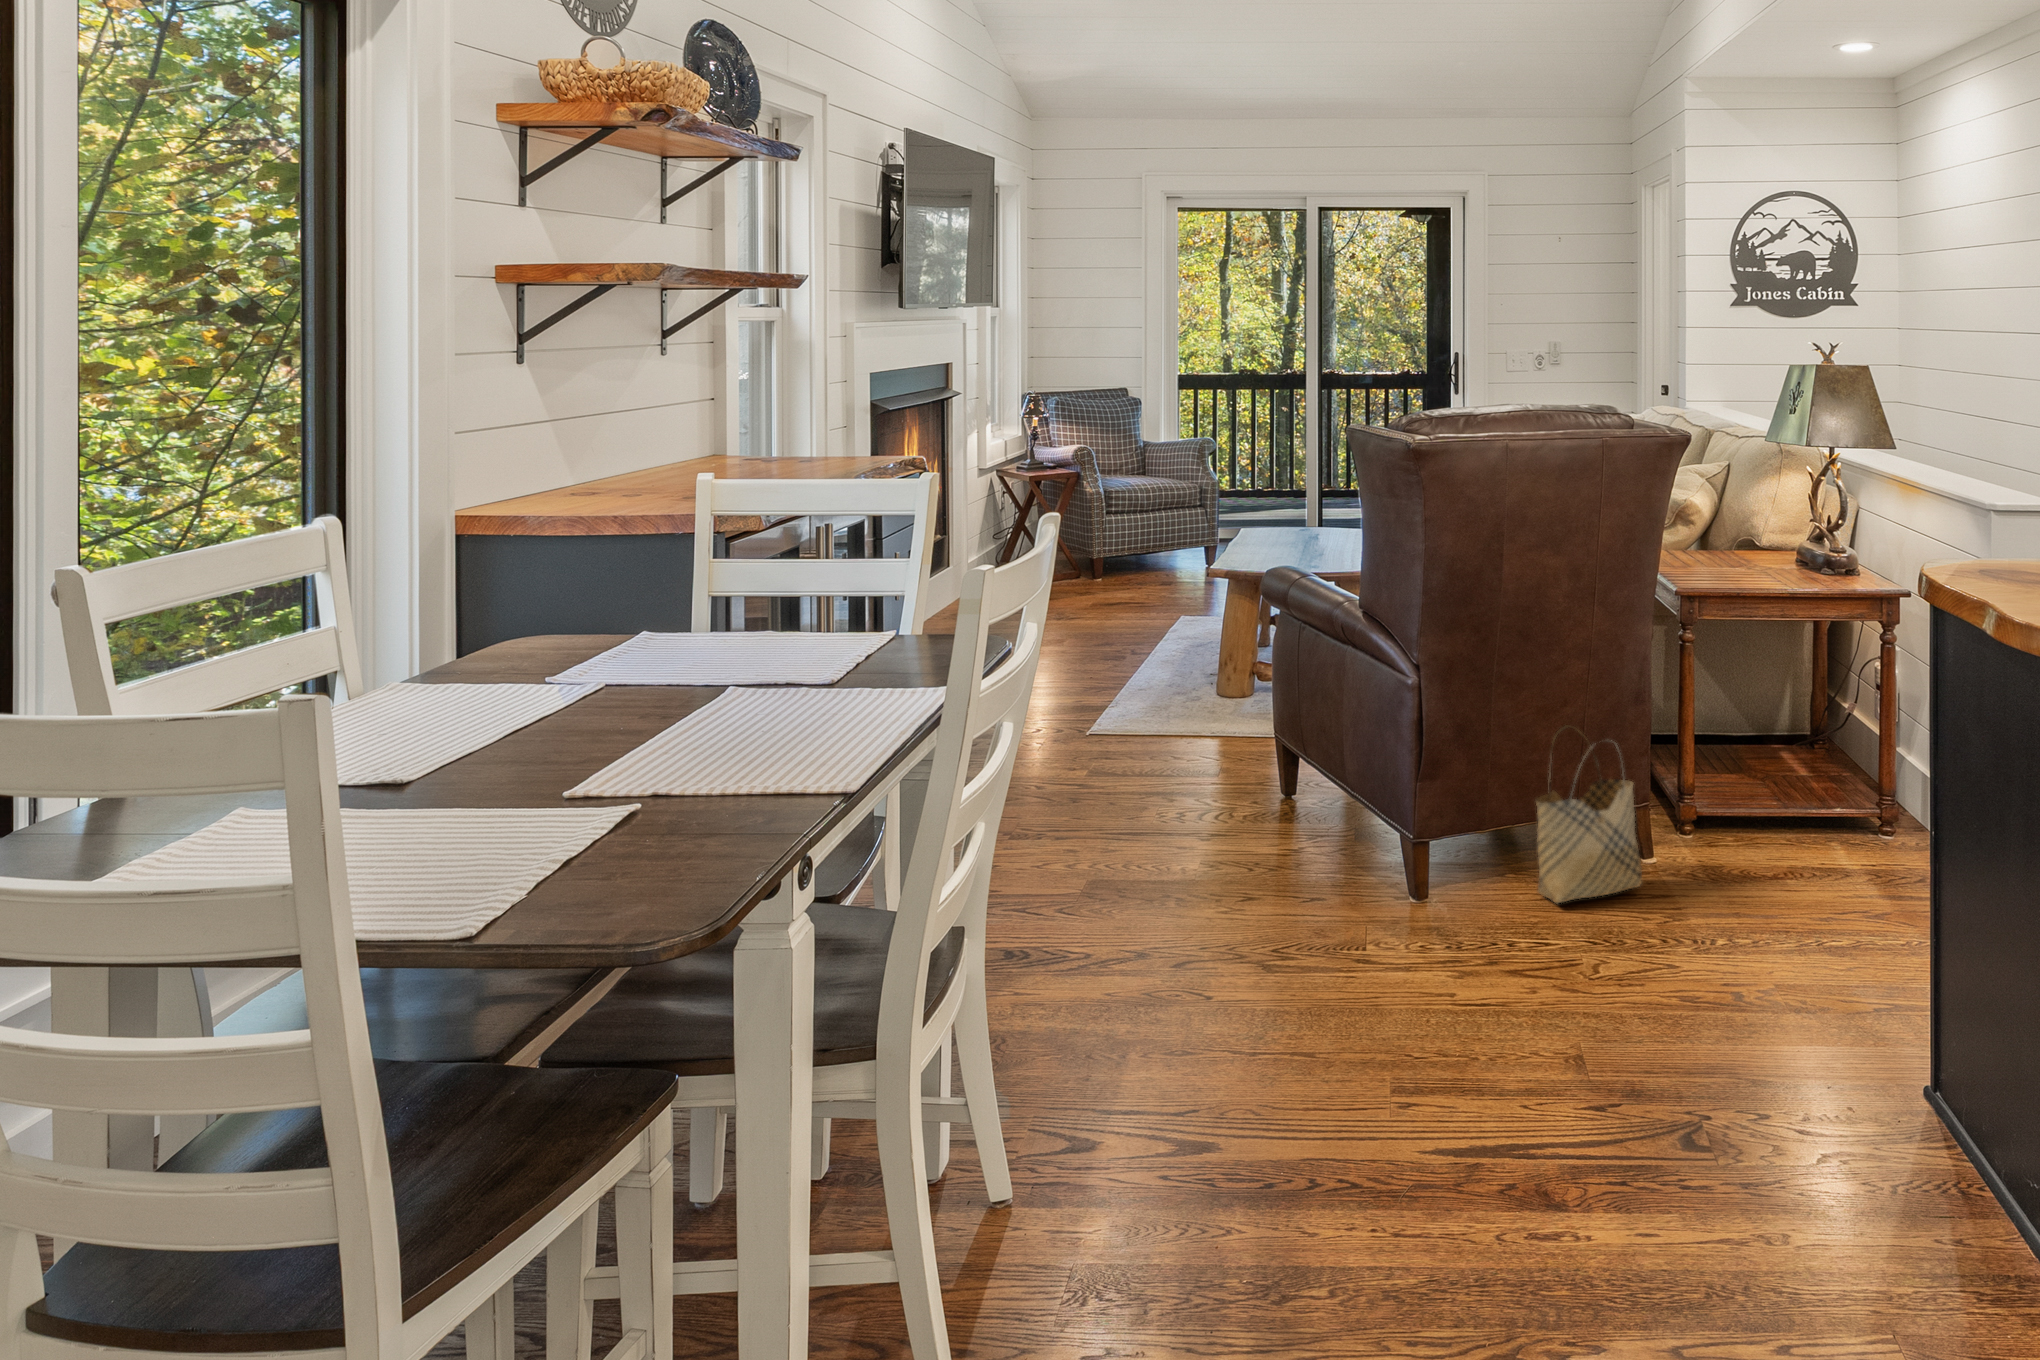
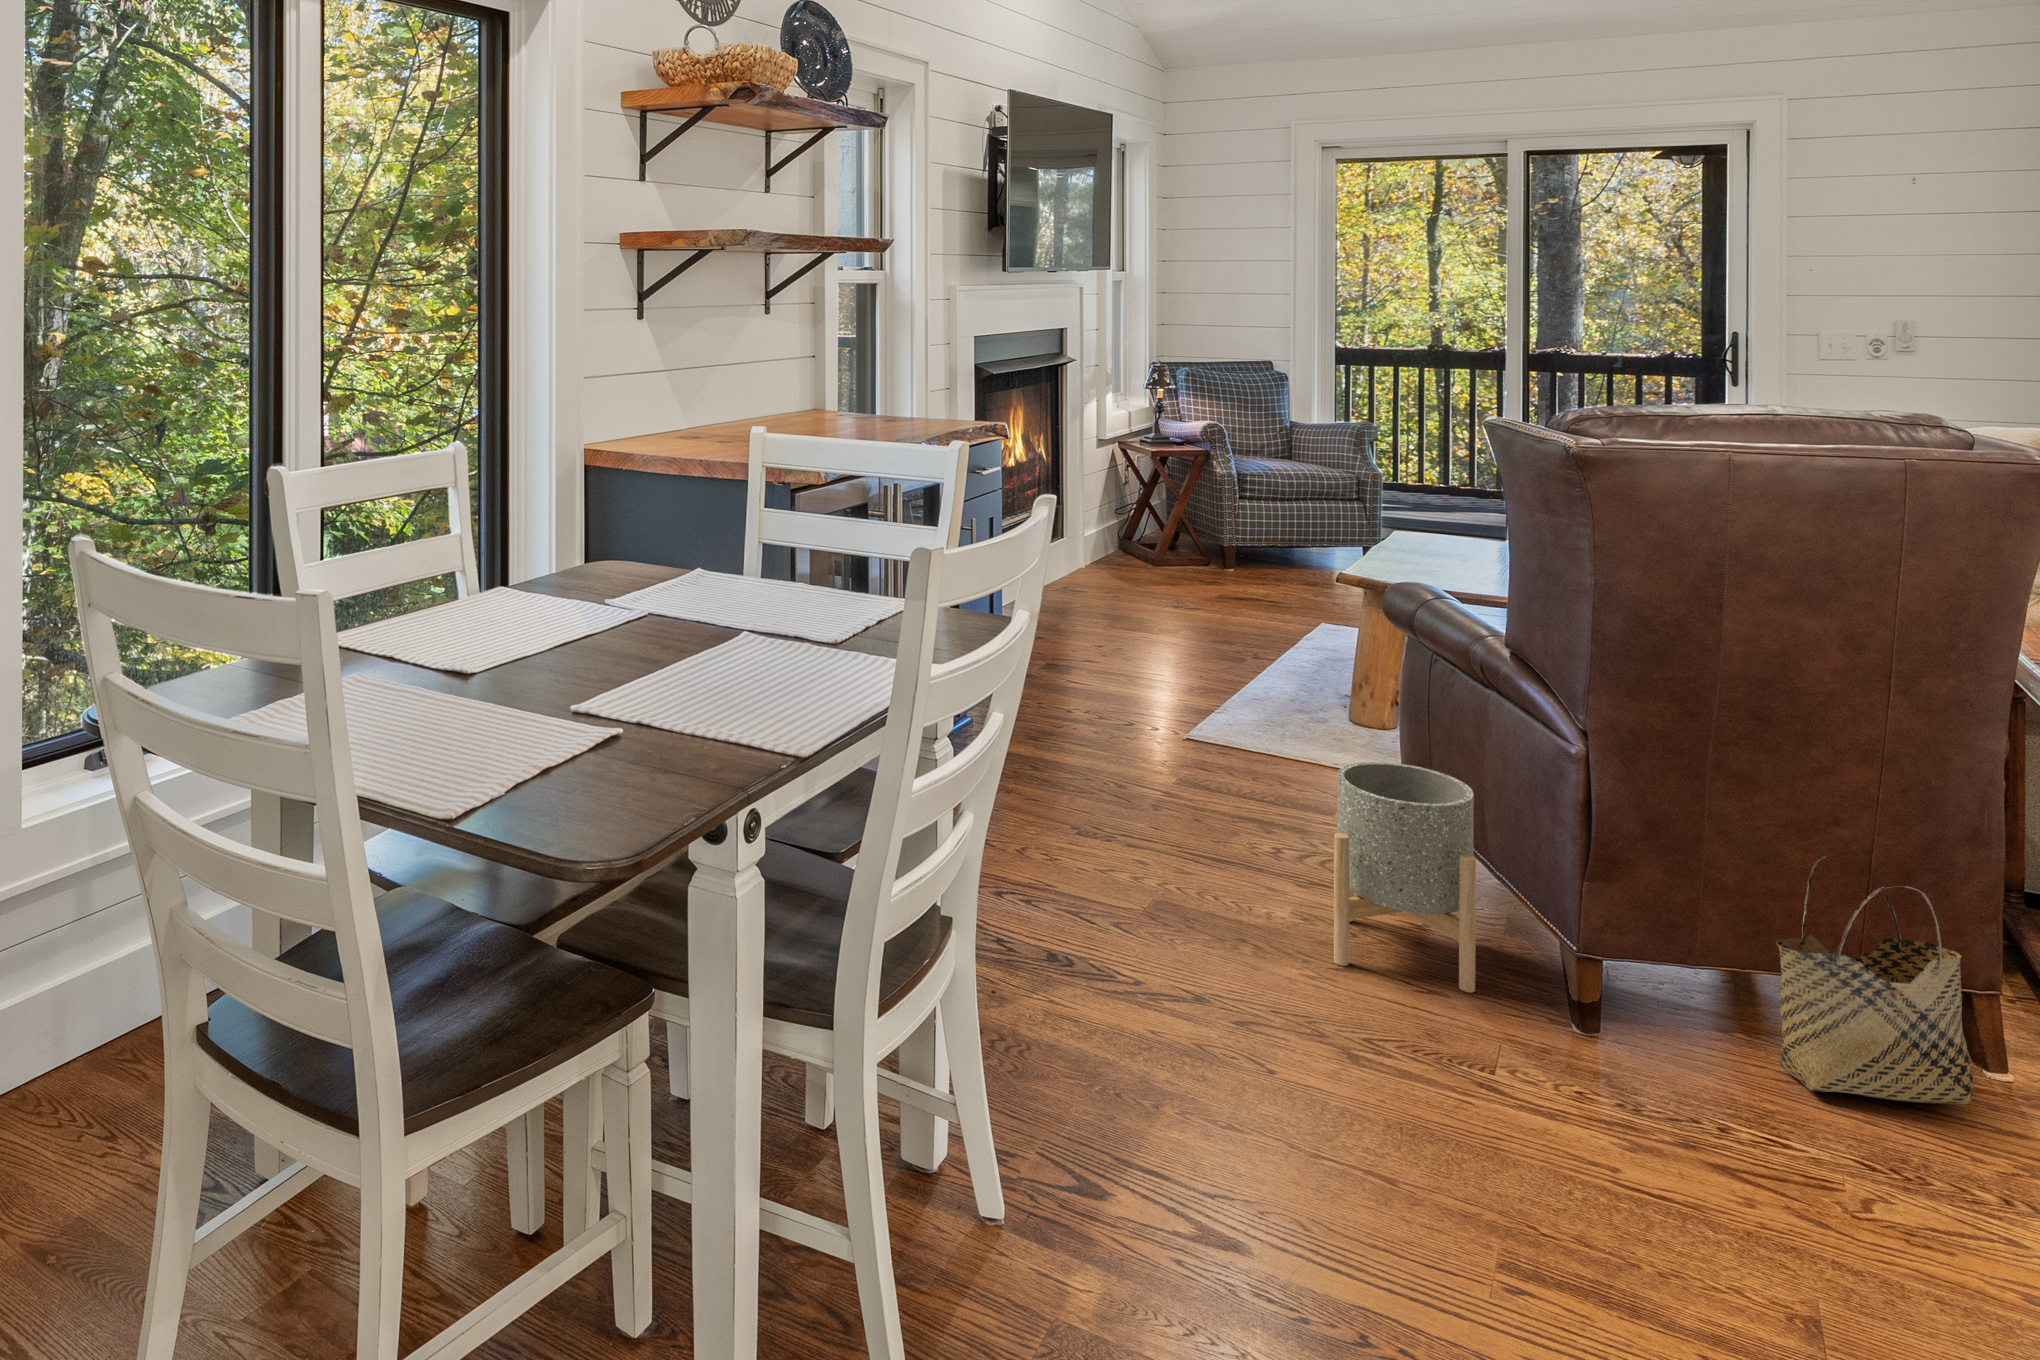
planter: none [1238,719,1344,901] -> present [1334,762,1476,993]

